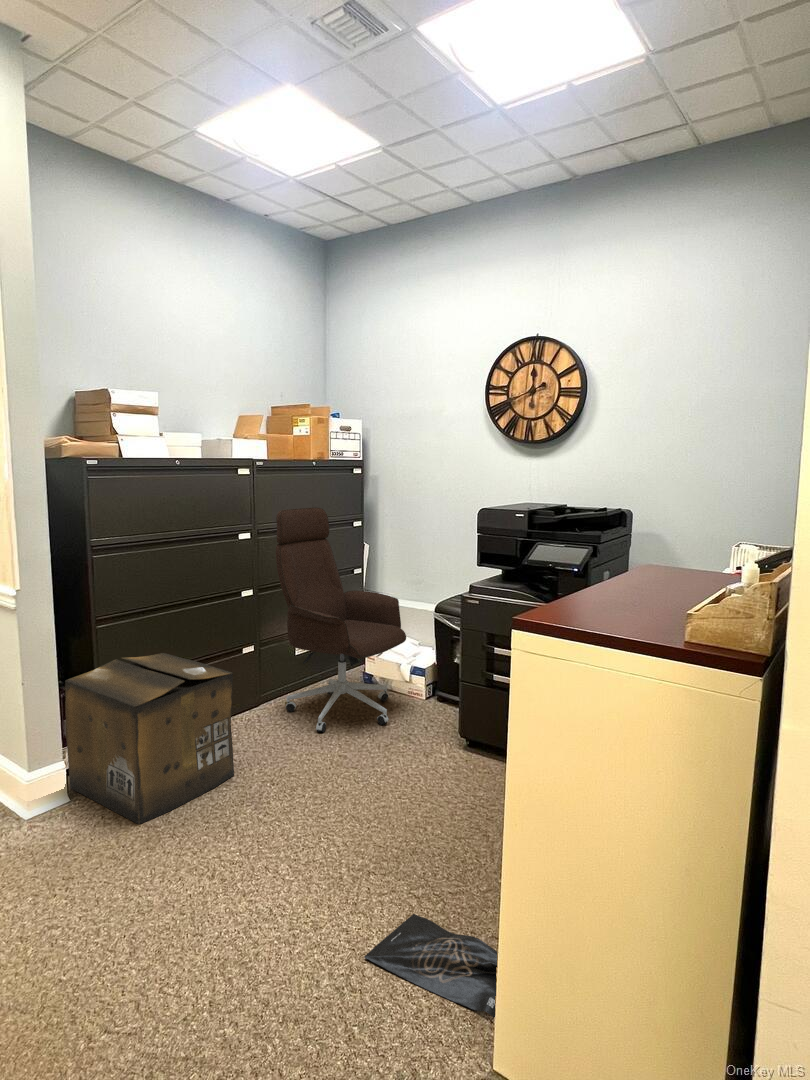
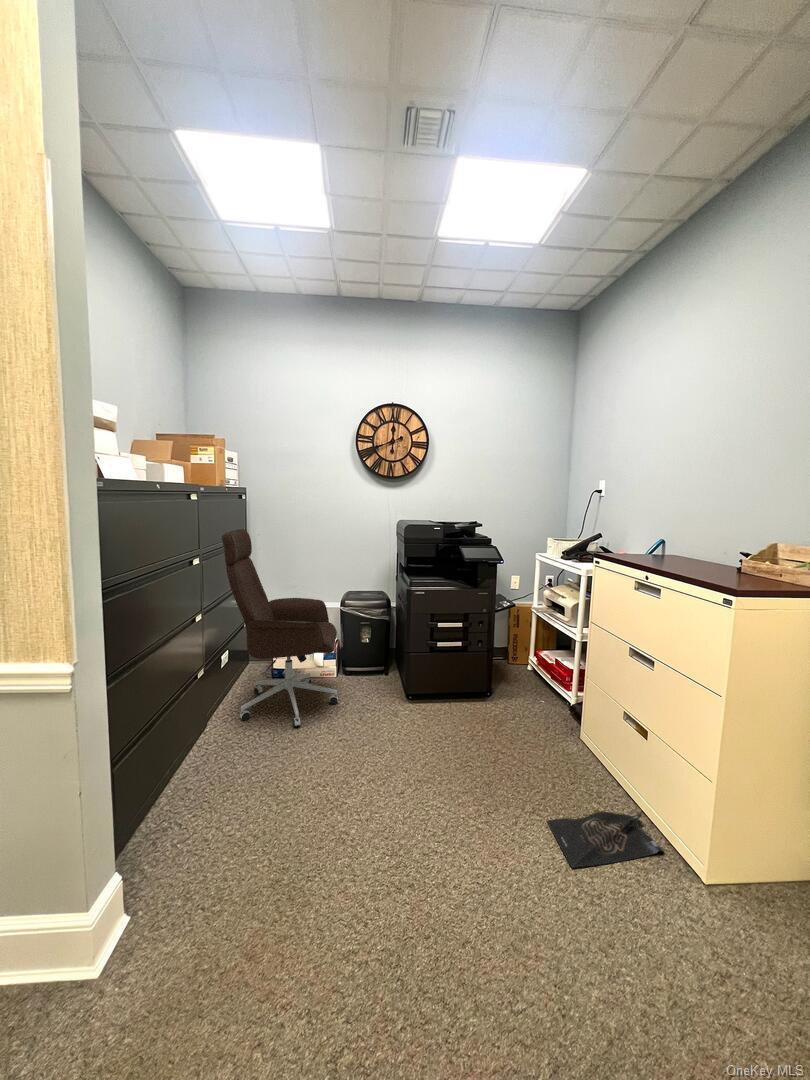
cardboard box: present [65,653,234,824] -> none [100,693,280,905]

